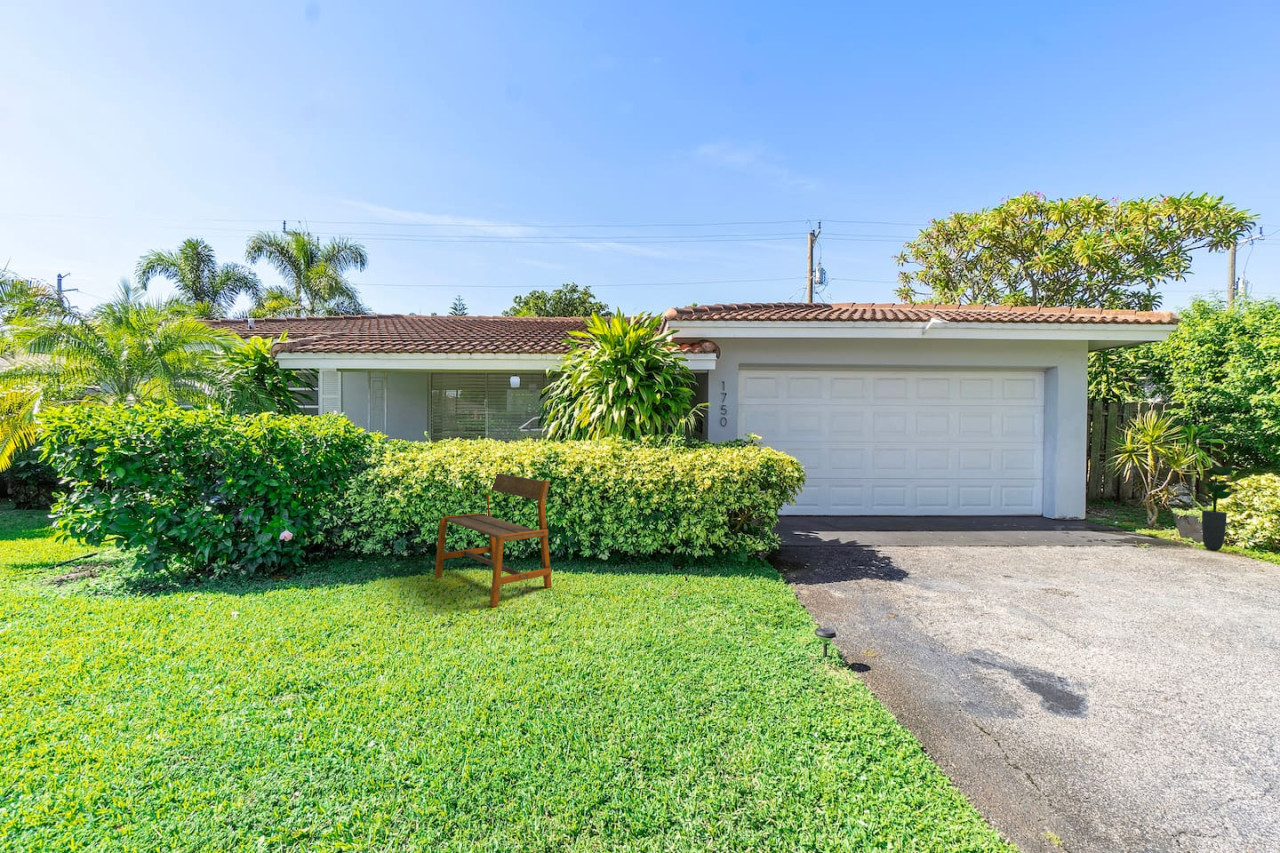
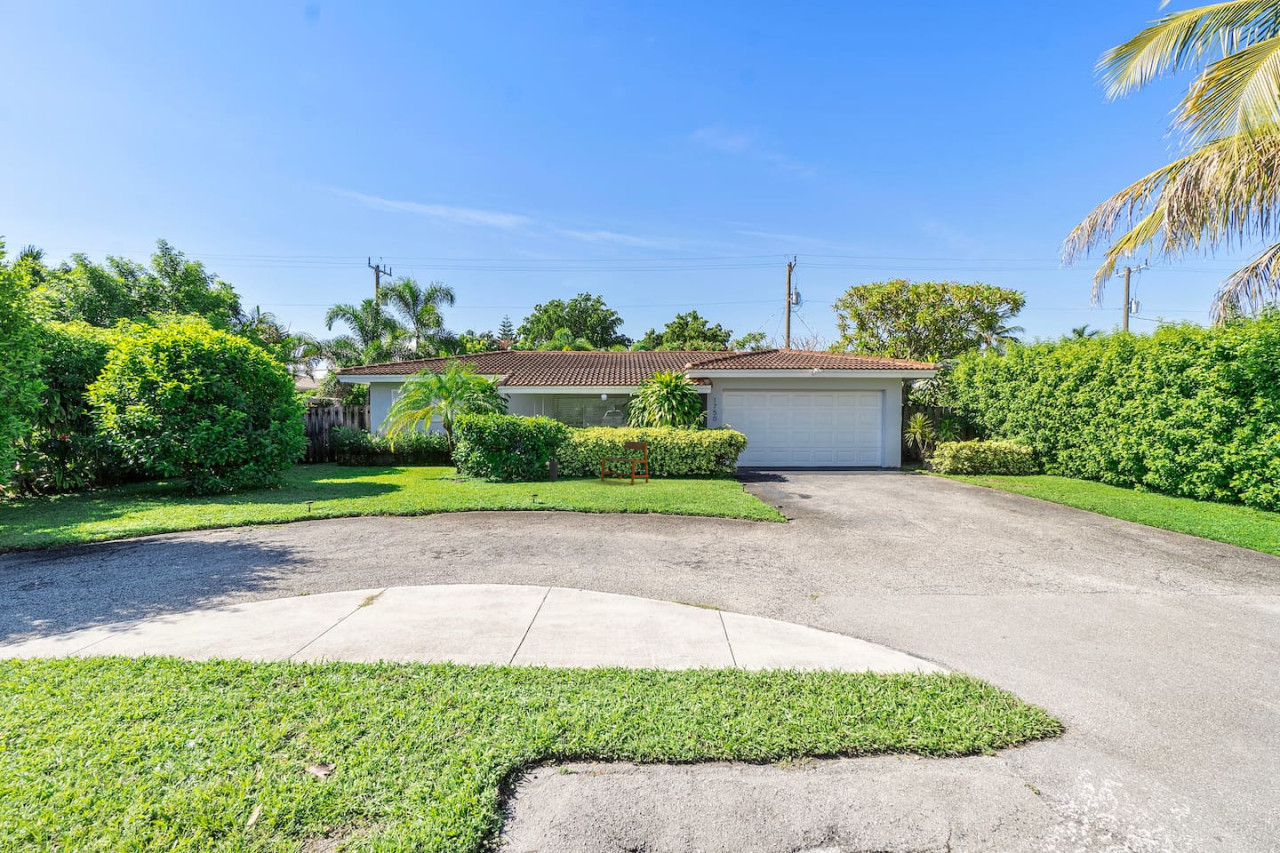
potted plant: present [1190,466,1244,550] -> present [547,438,560,482]

